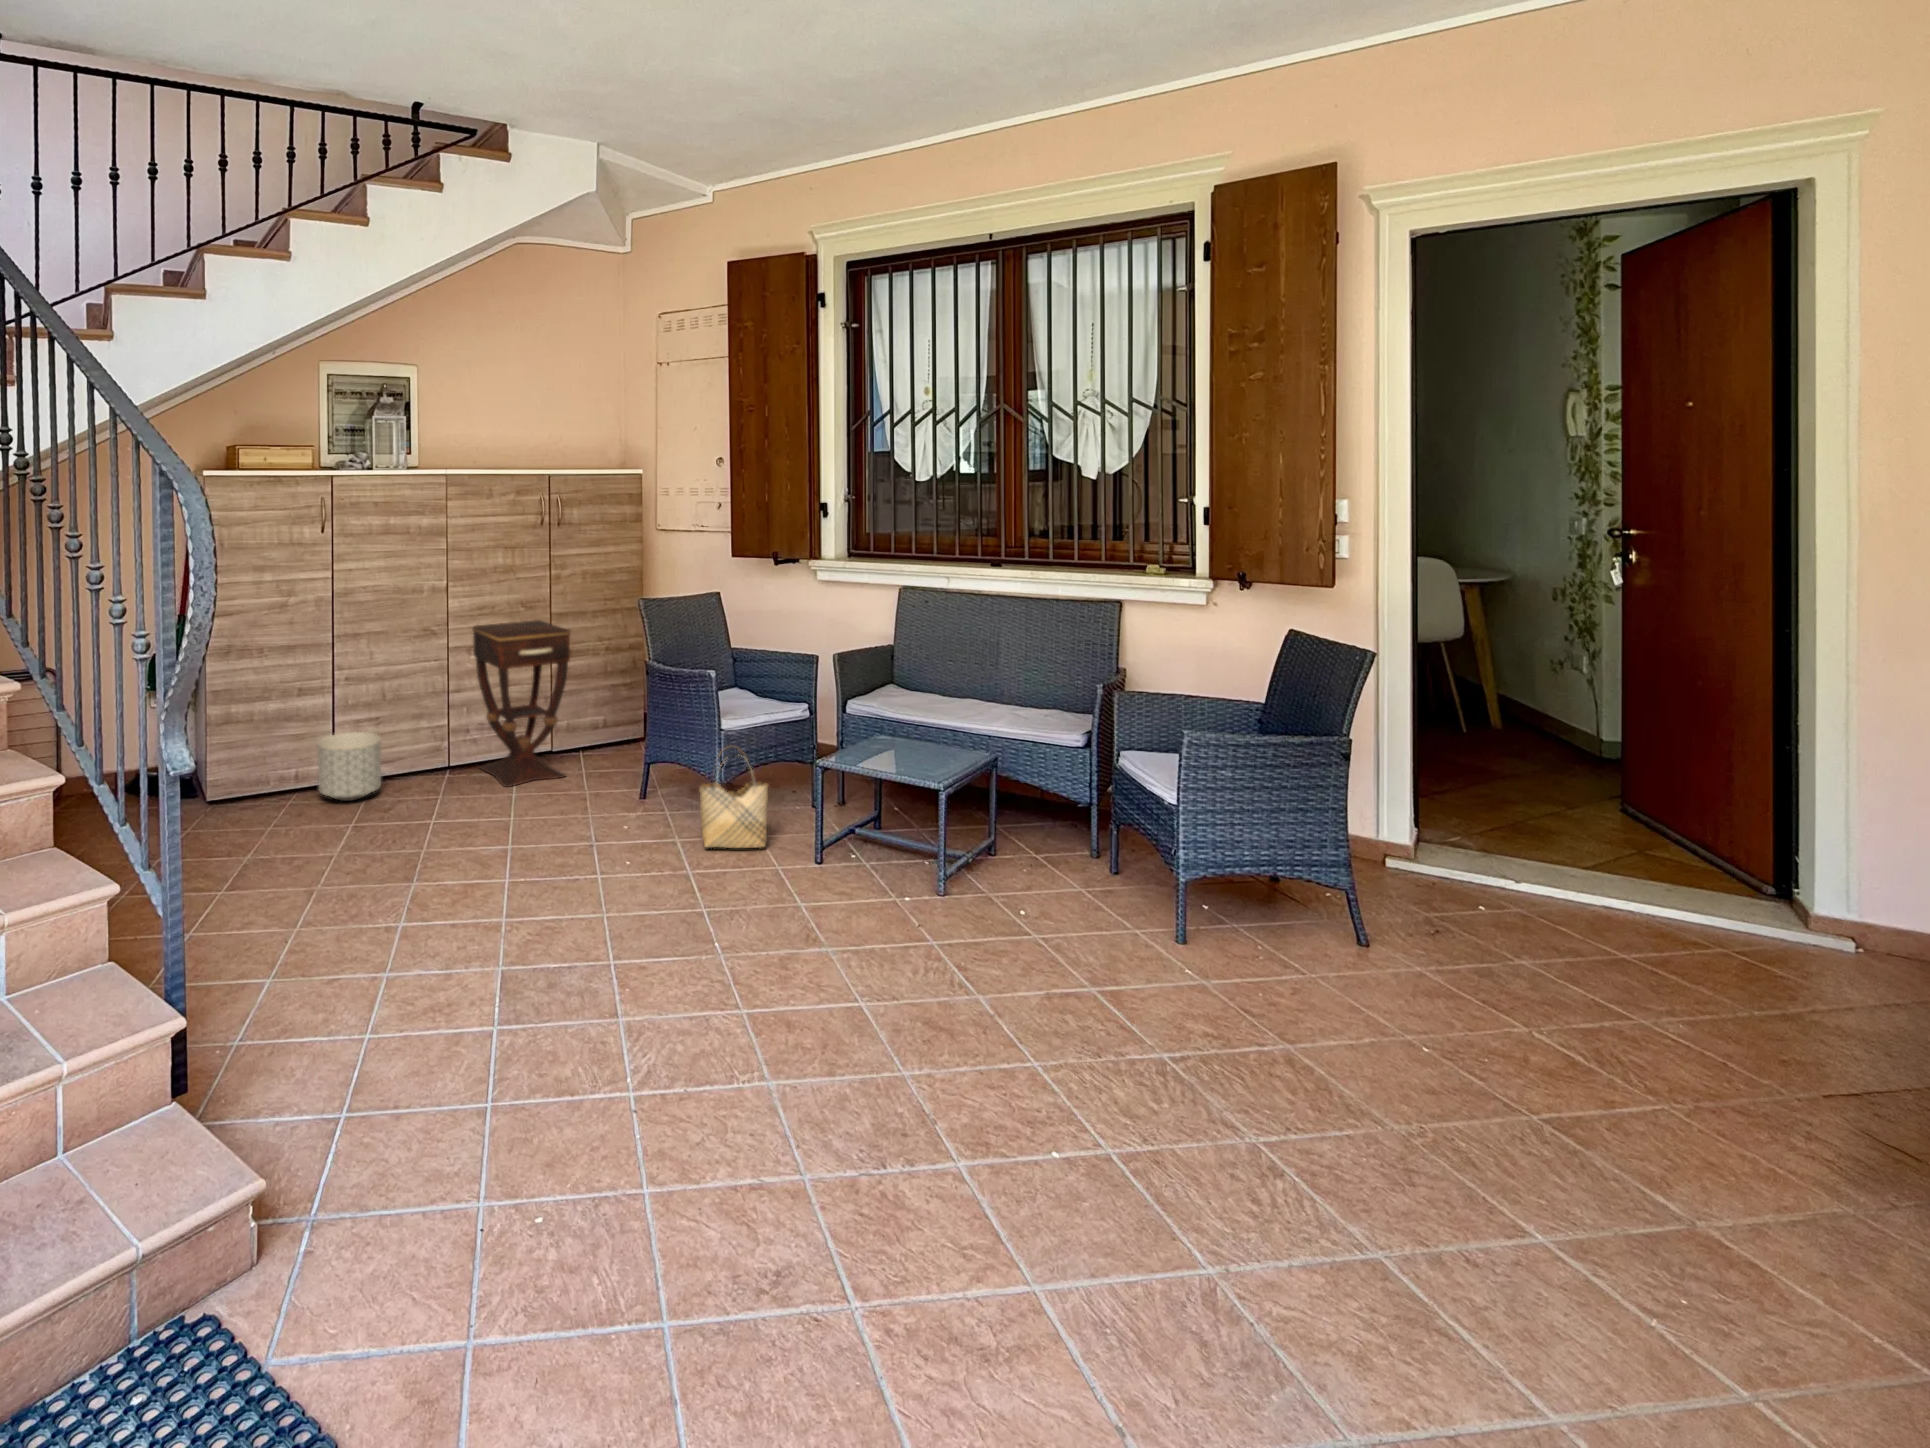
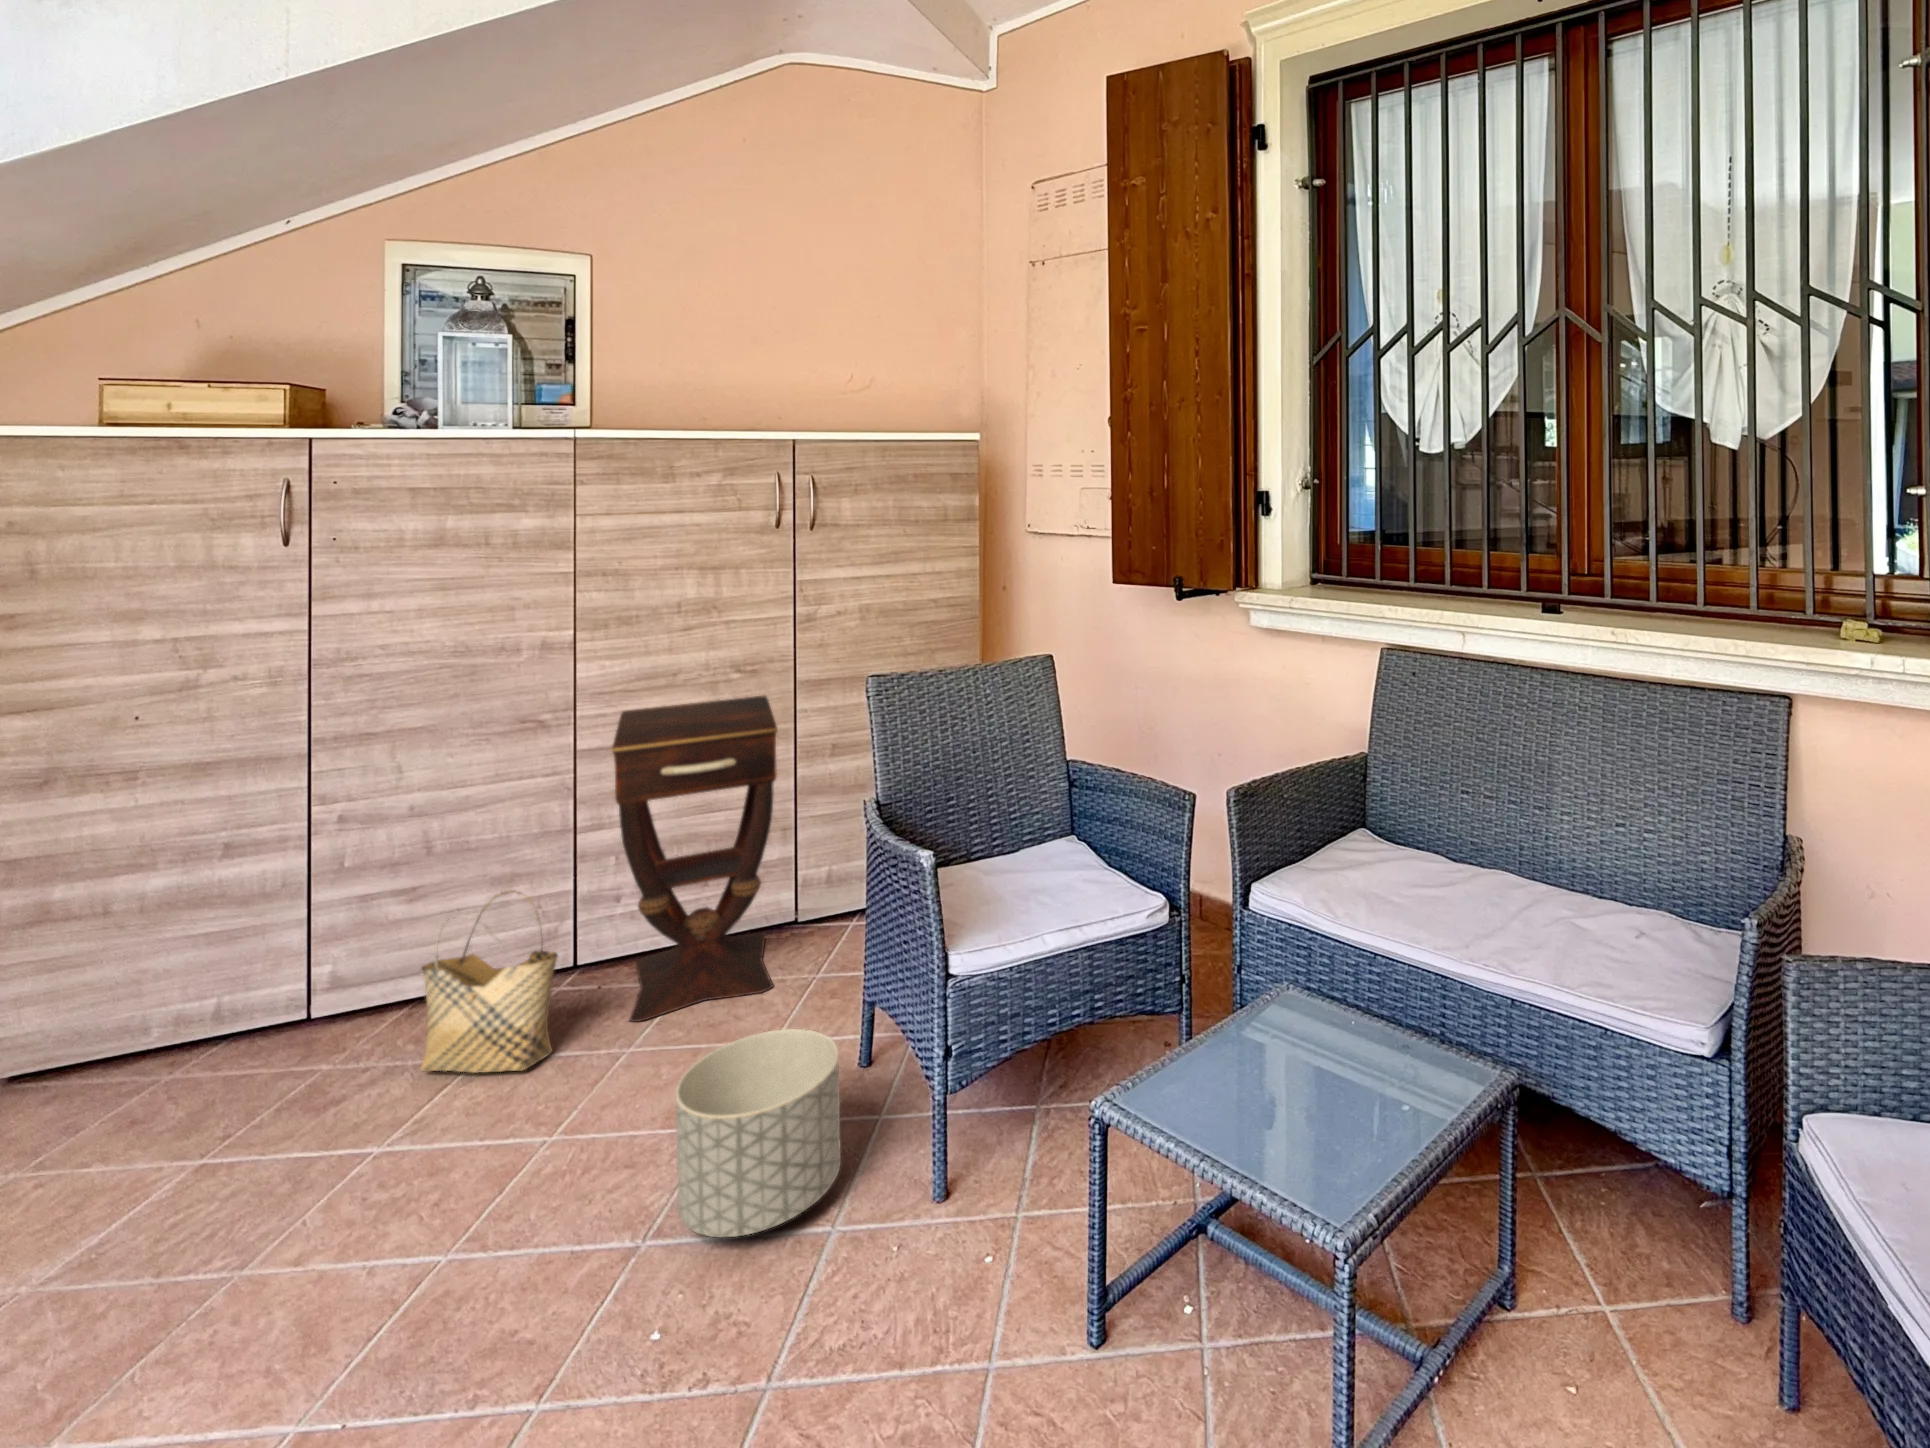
planter: present [318,732,381,801] -> present [676,1029,841,1237]
woven basket: present [699,747,768,848] -> present [420,890,558,1073]

